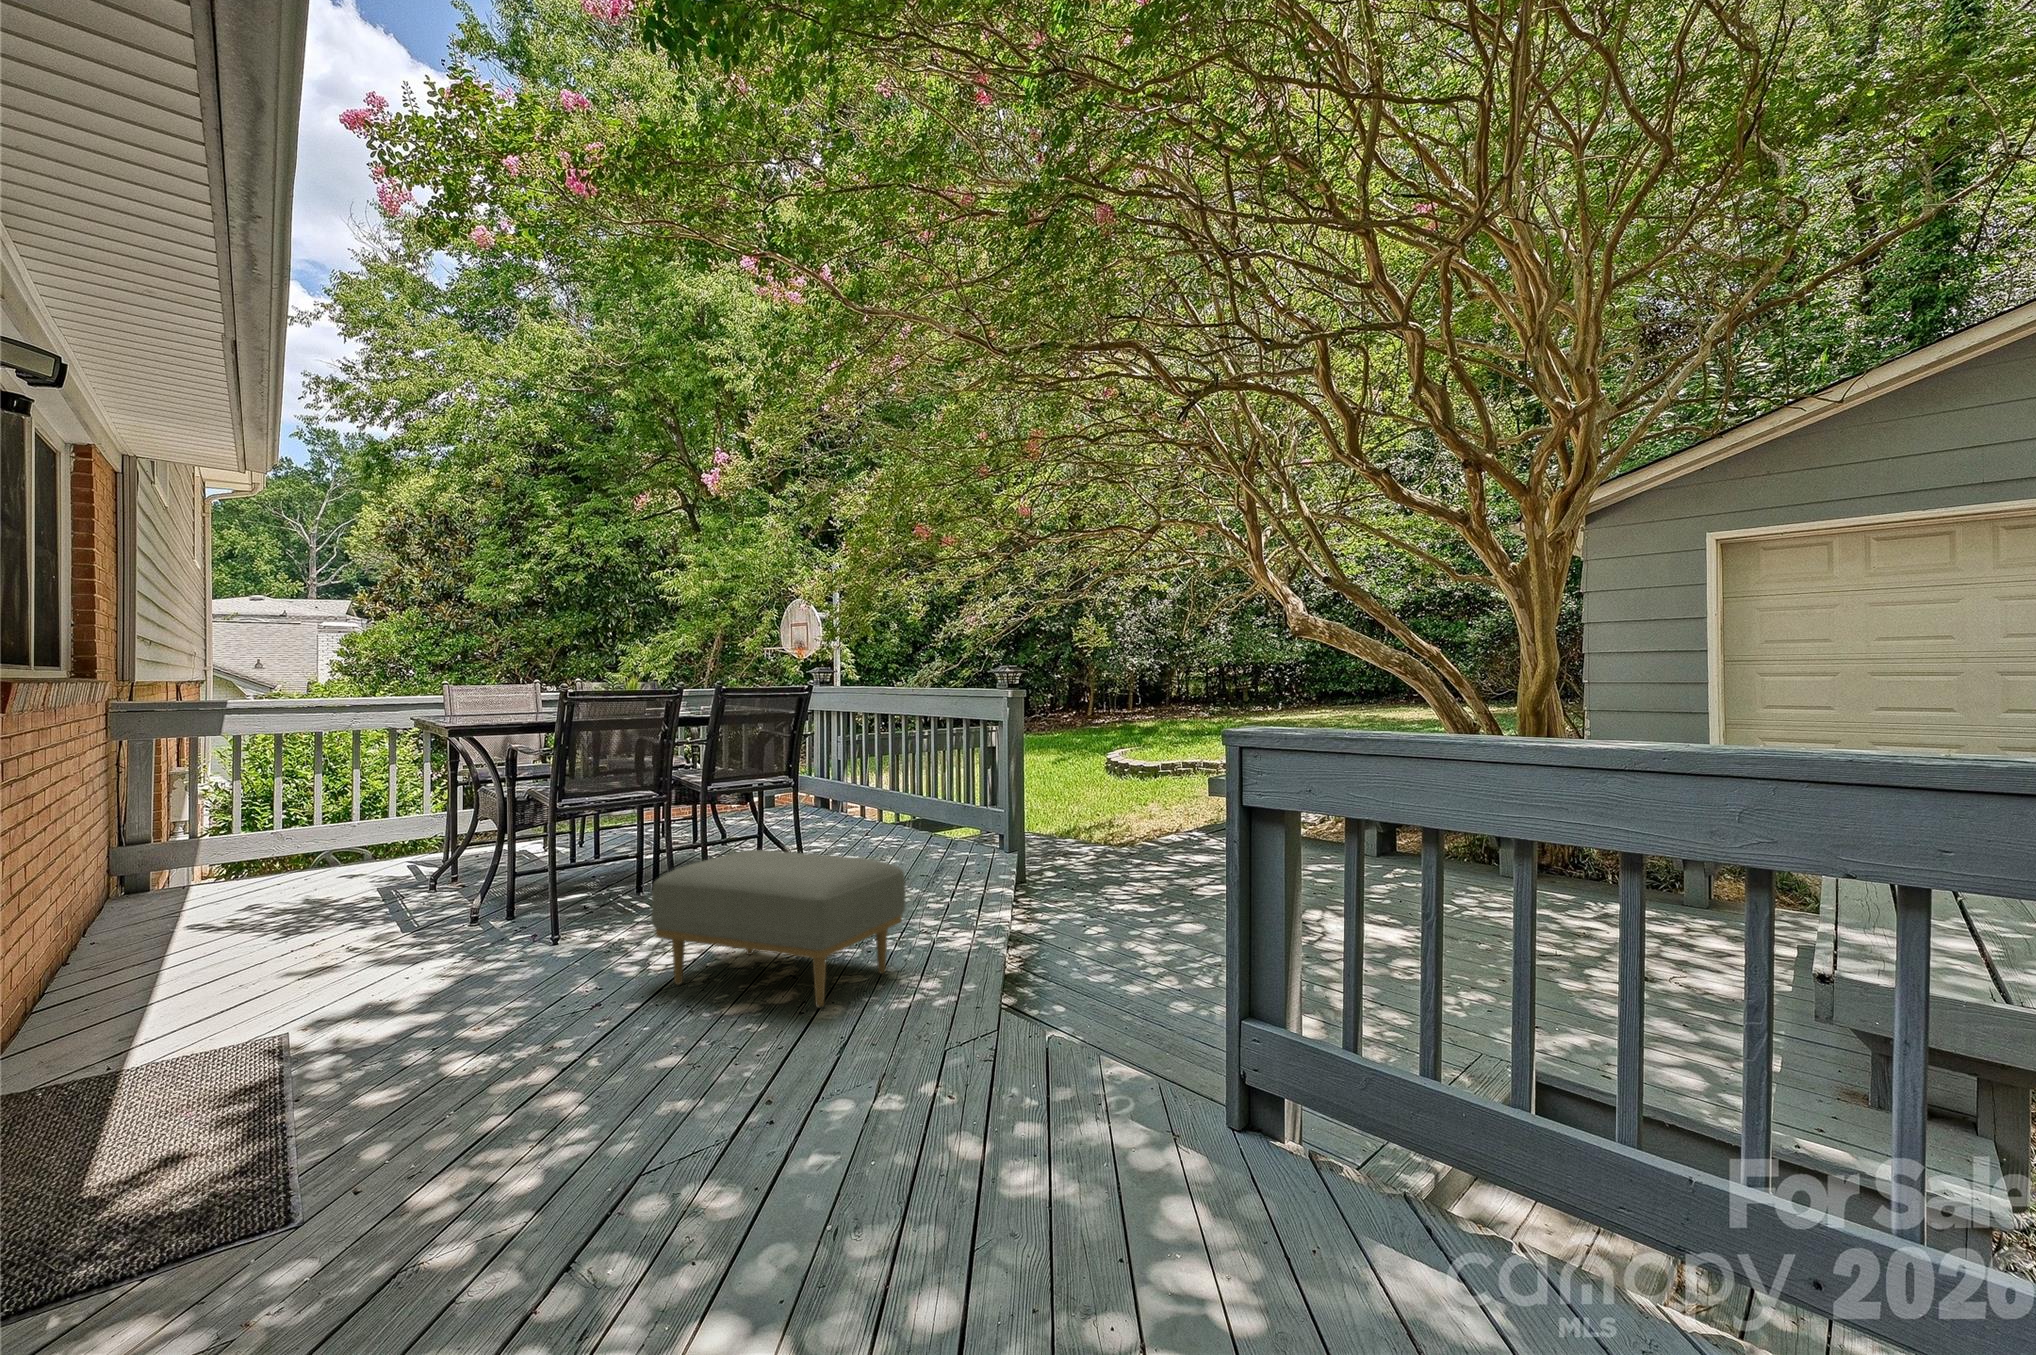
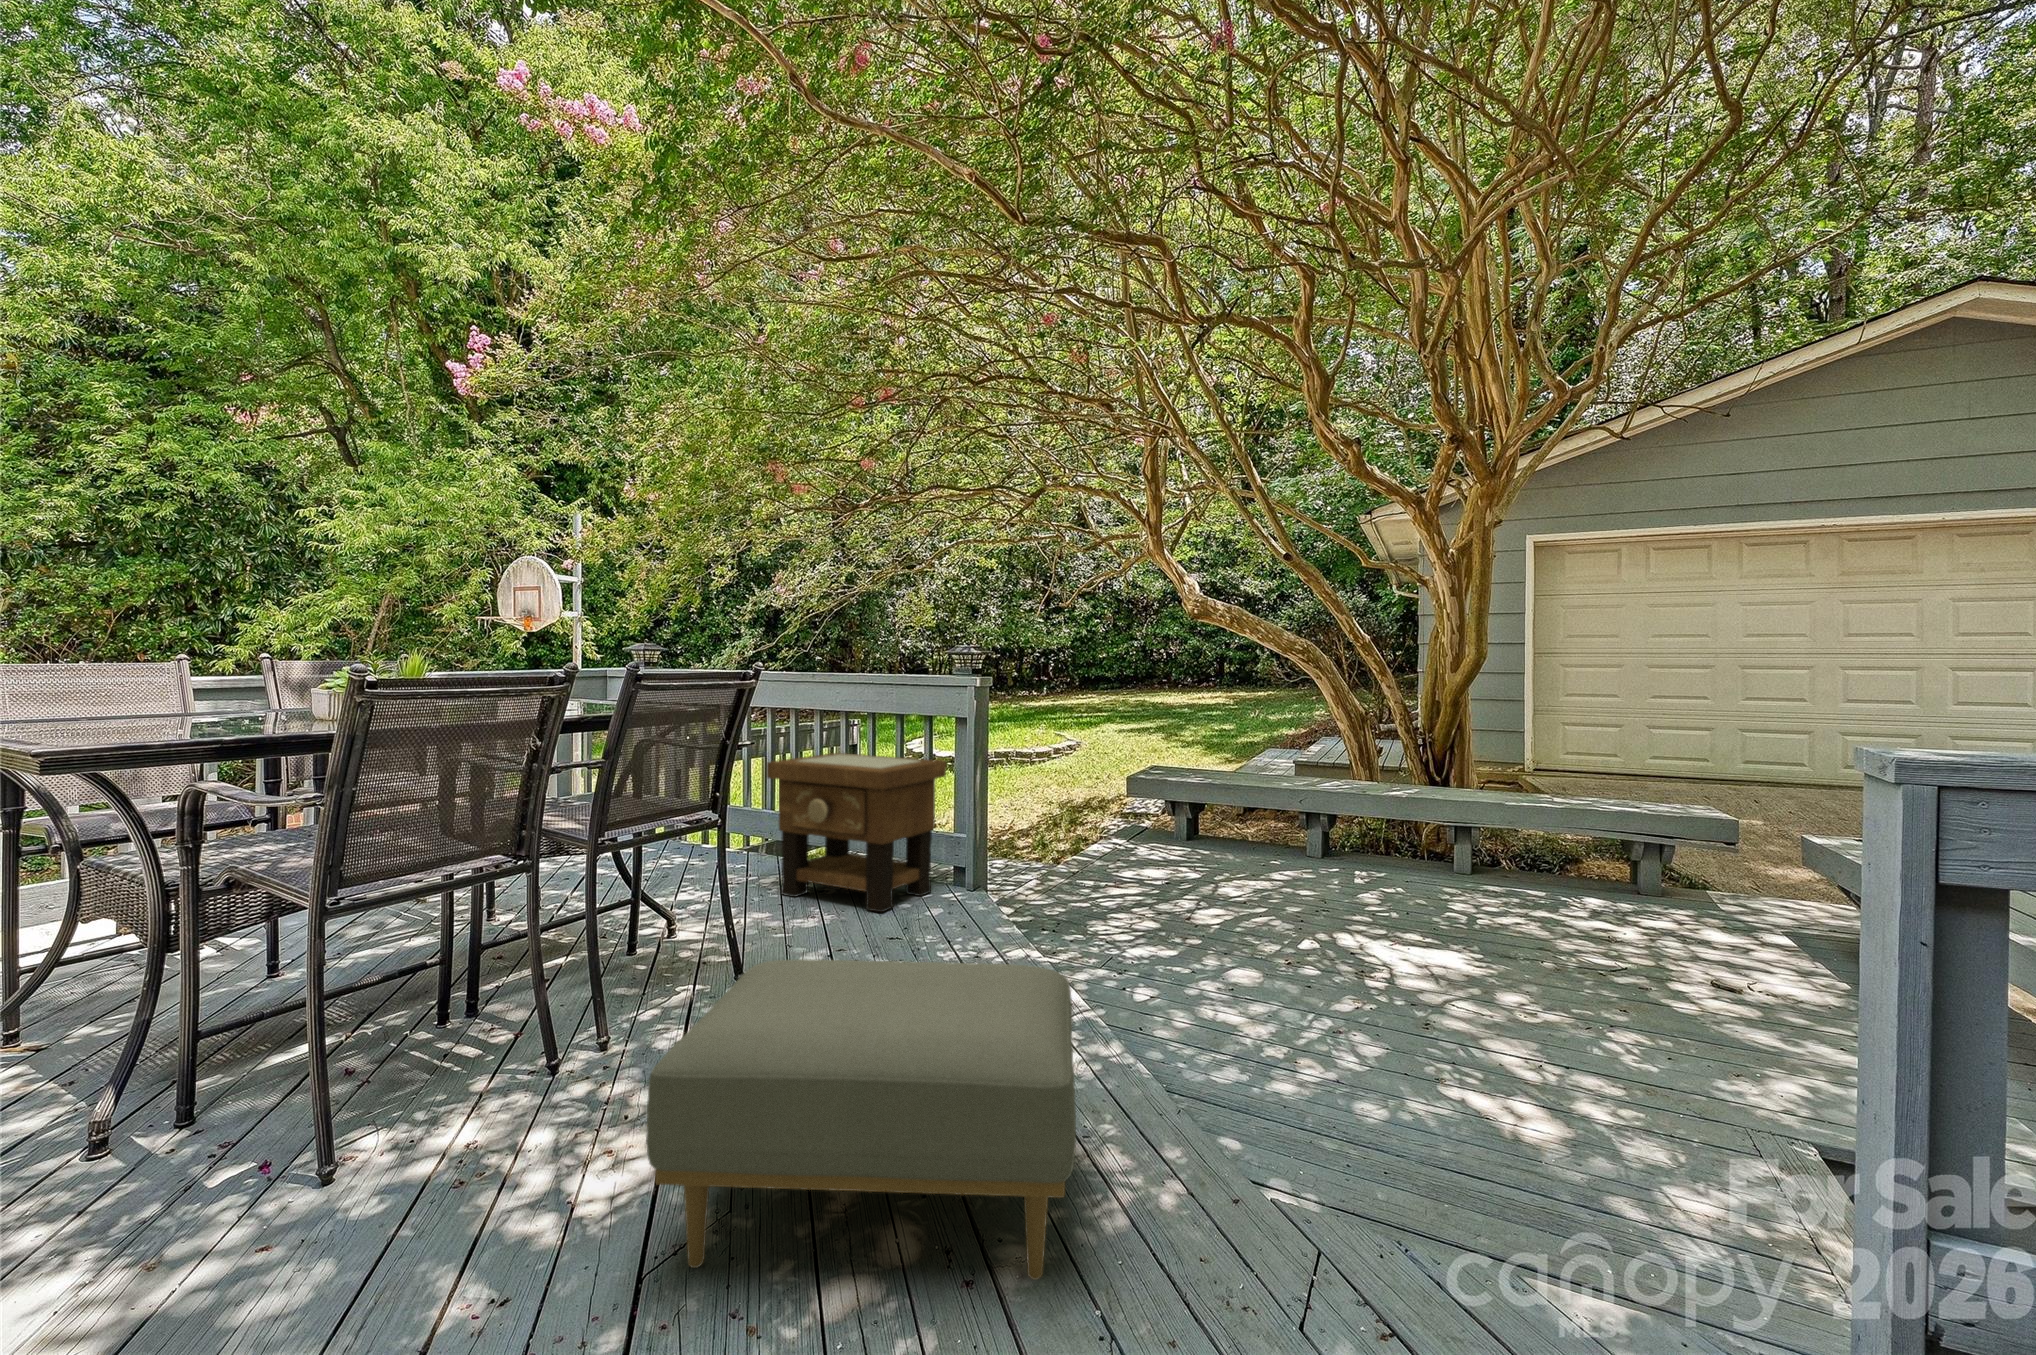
side table: none [873,750,1000,866] -> present [767,753,946,912]

